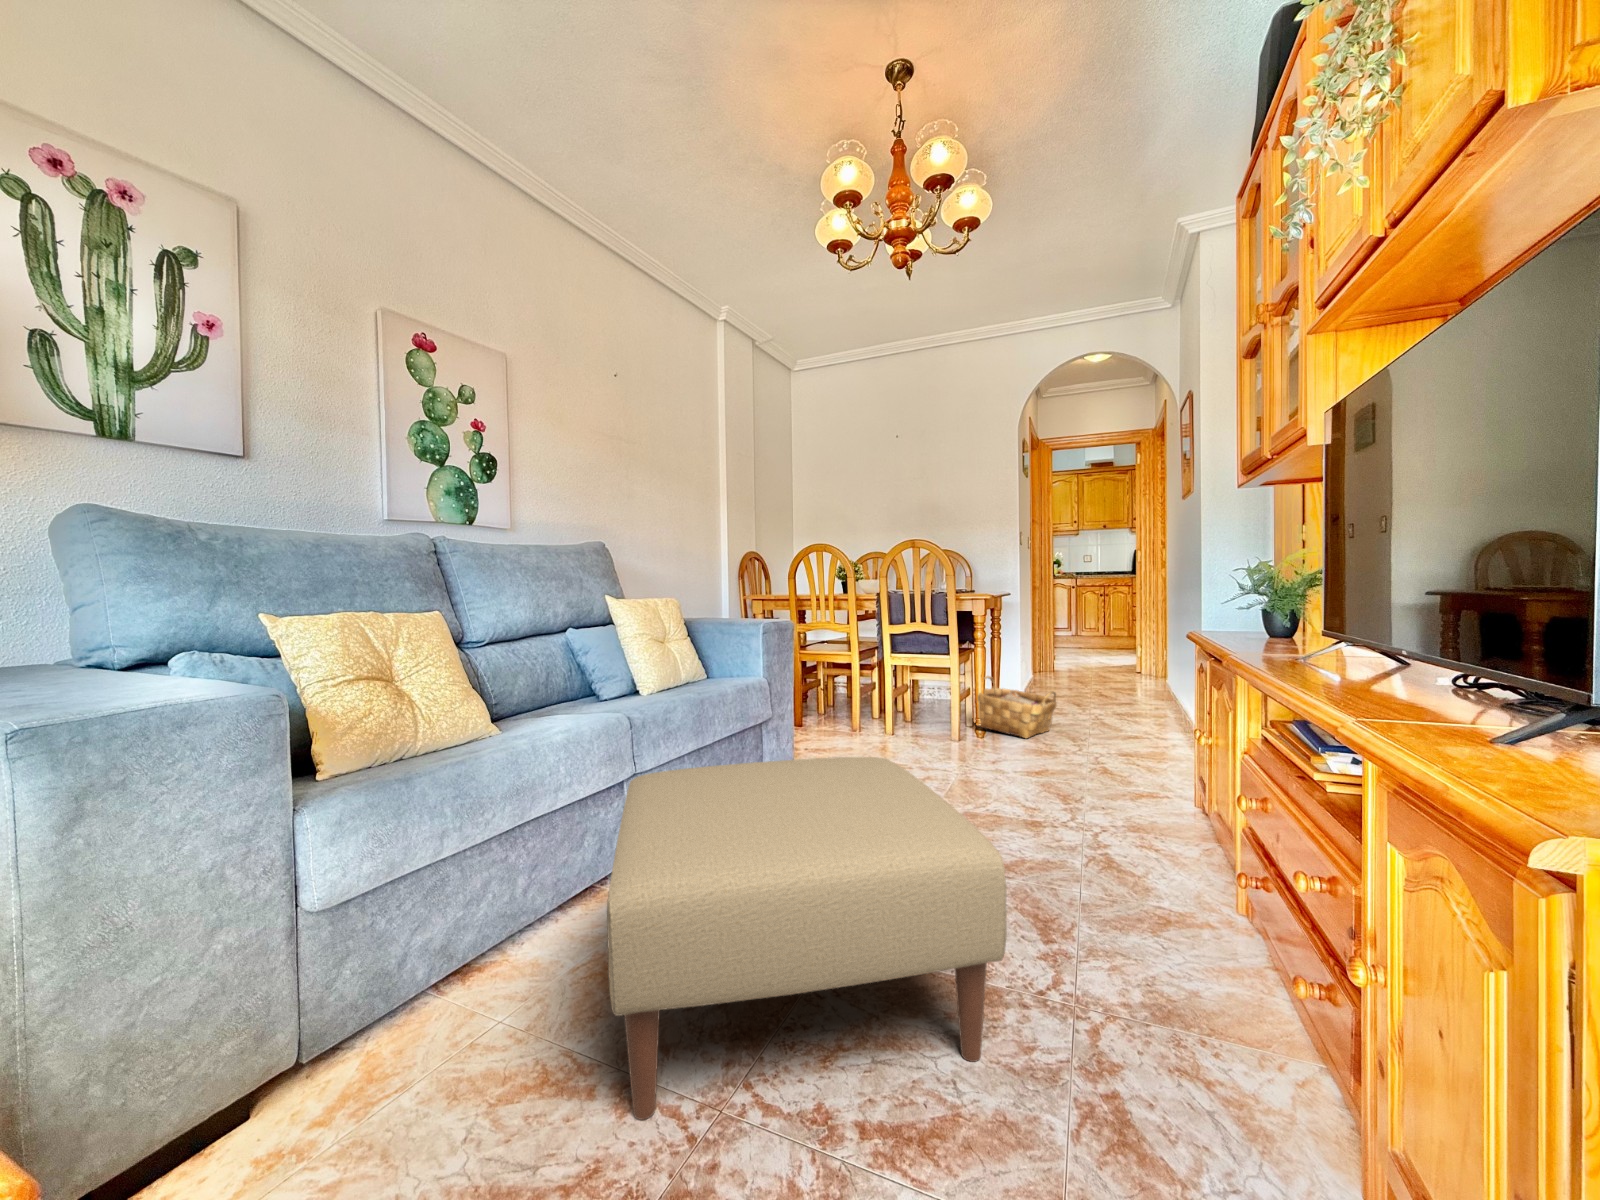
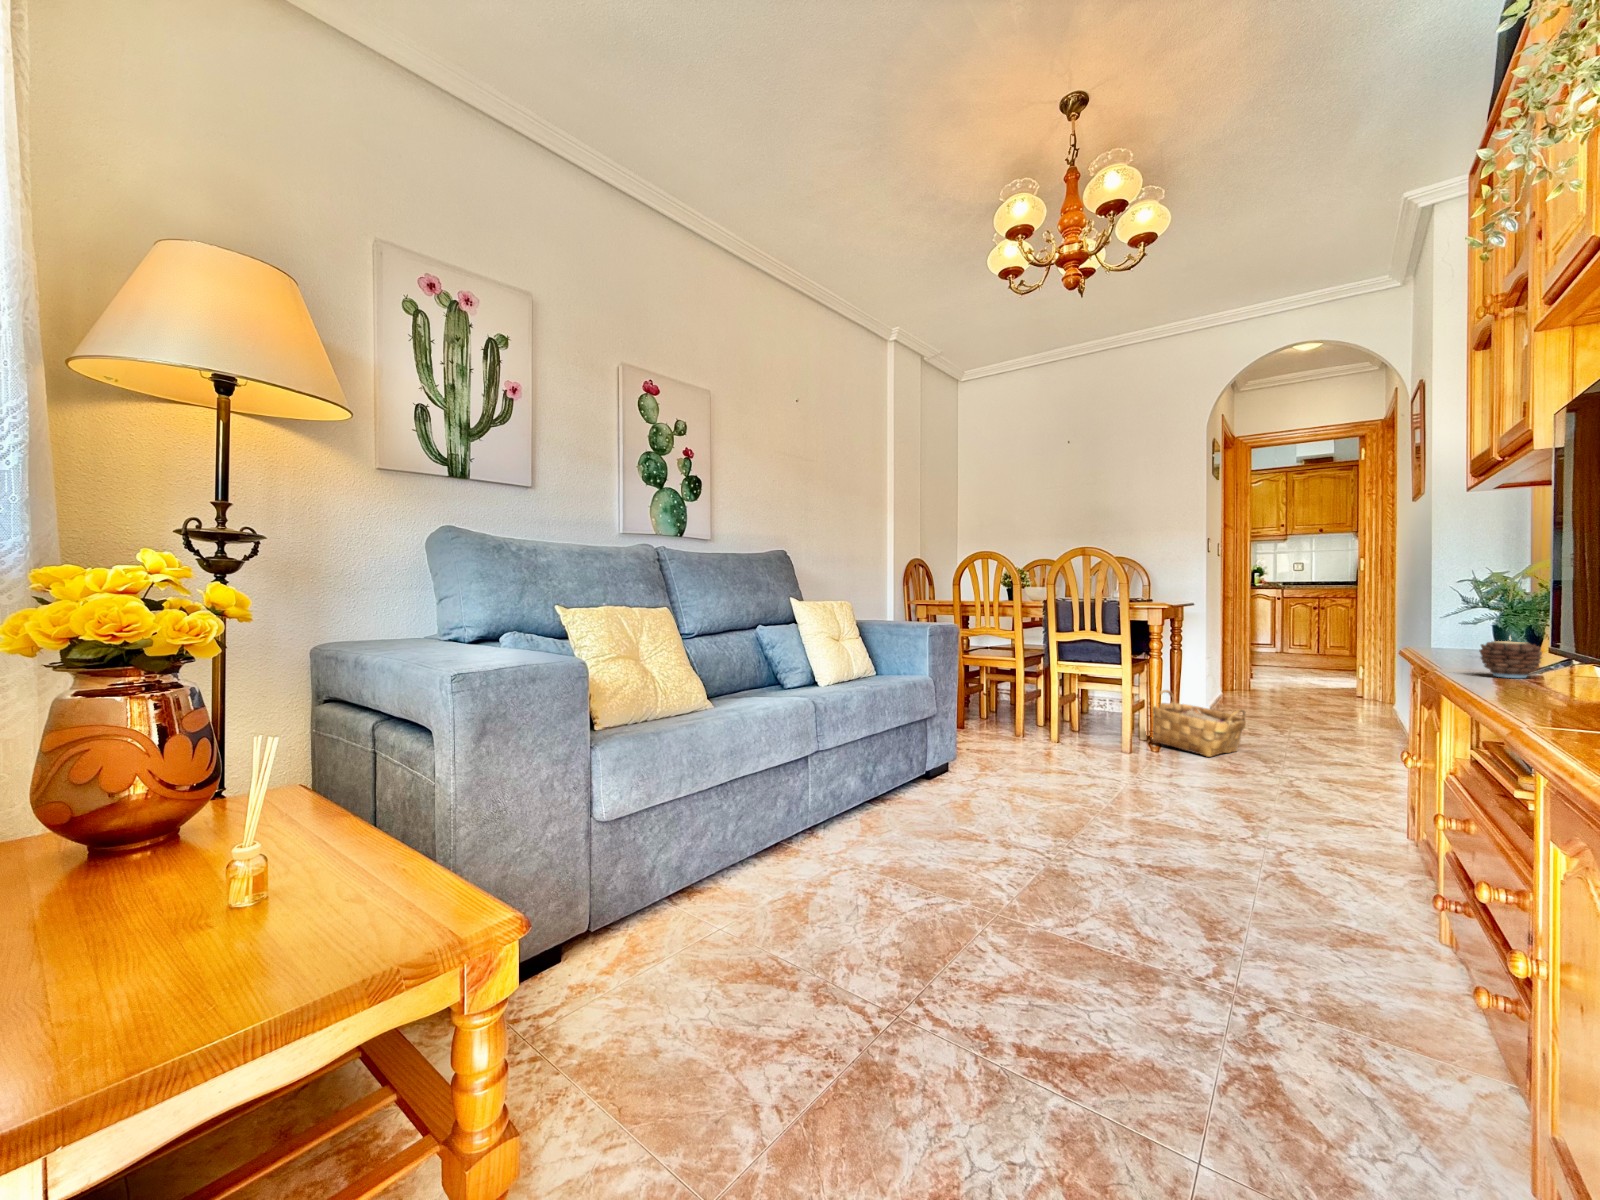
candle: none [1268,619,1319,660] -> present [1479,637,1542,678]
ottoman: present [607,757,1007,1120] -> none [813,749,1160,1020]

